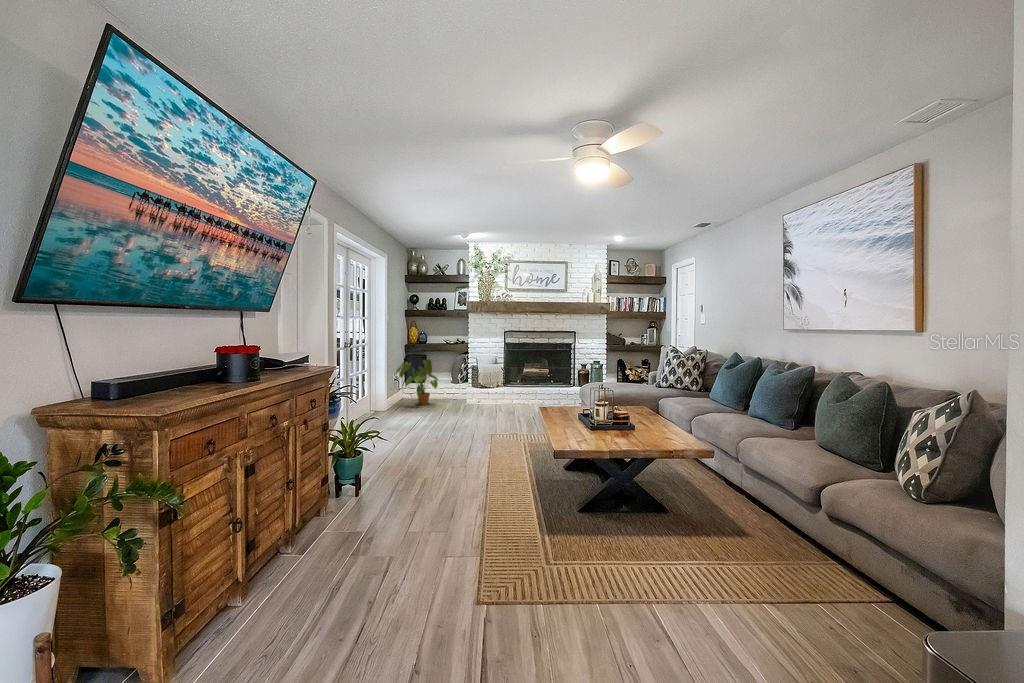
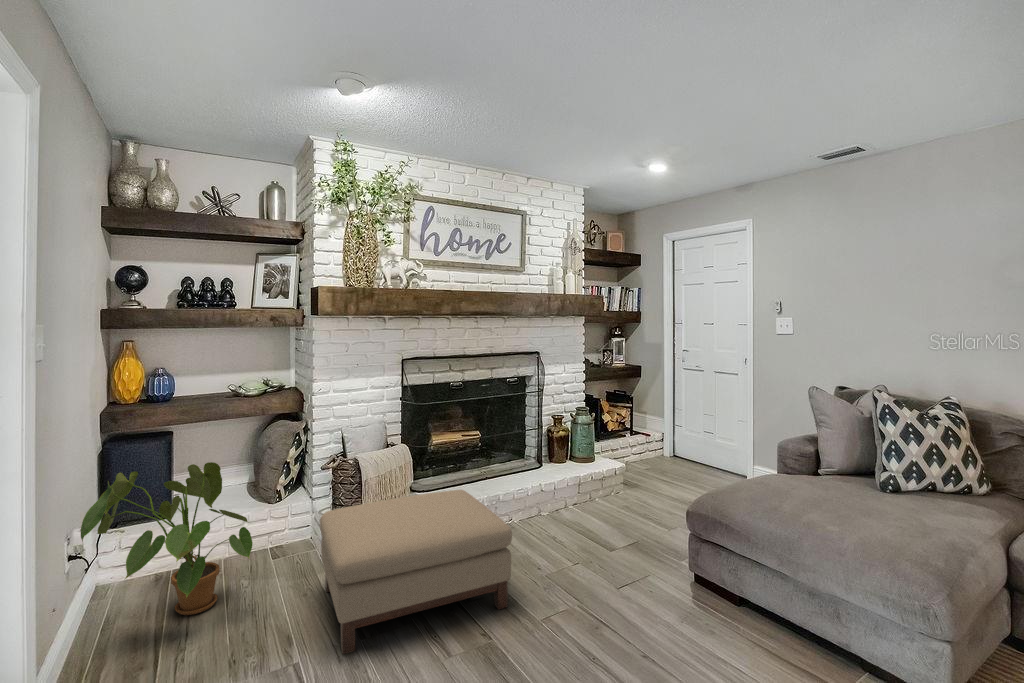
ottoman: none [451,379,512,415] -> present [320,490,512,654]

